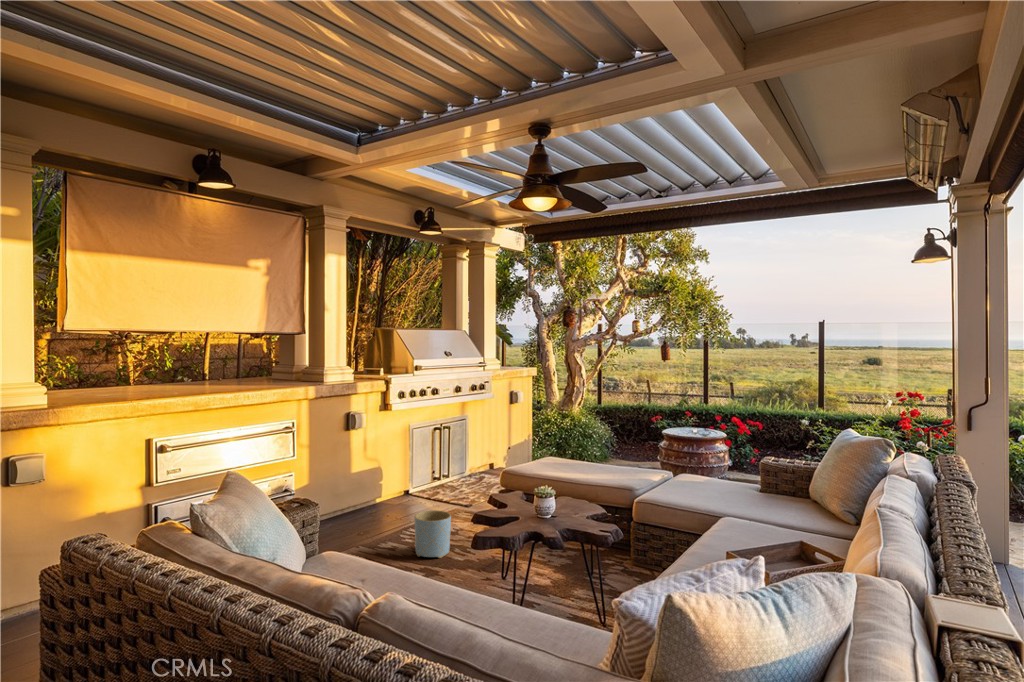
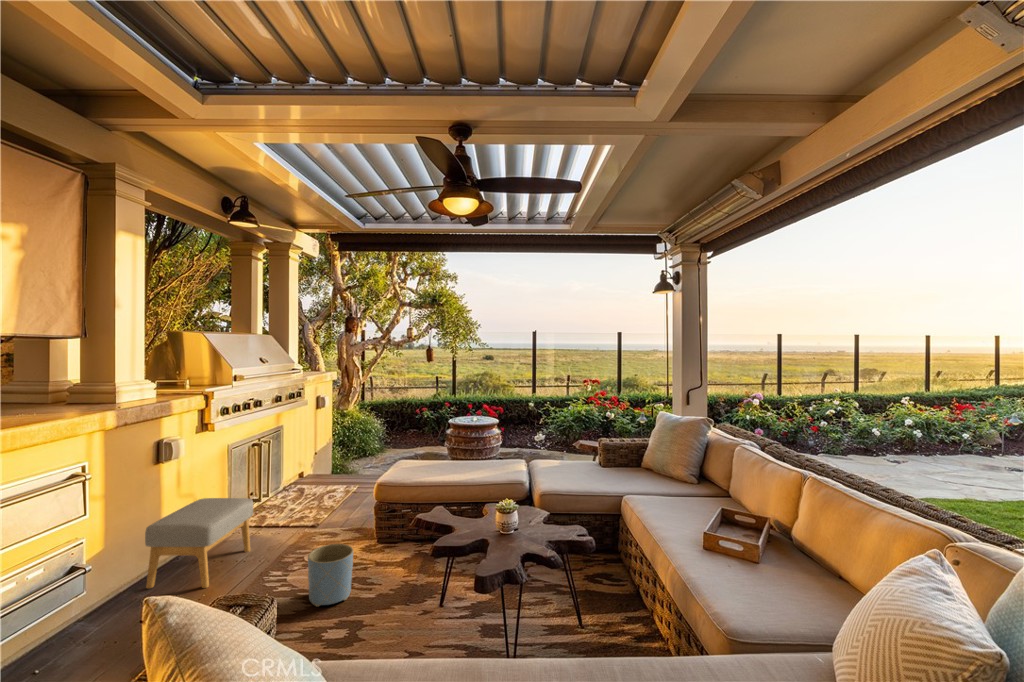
footstool: none [334,464,413,528] -> present [145,498,253,588]

